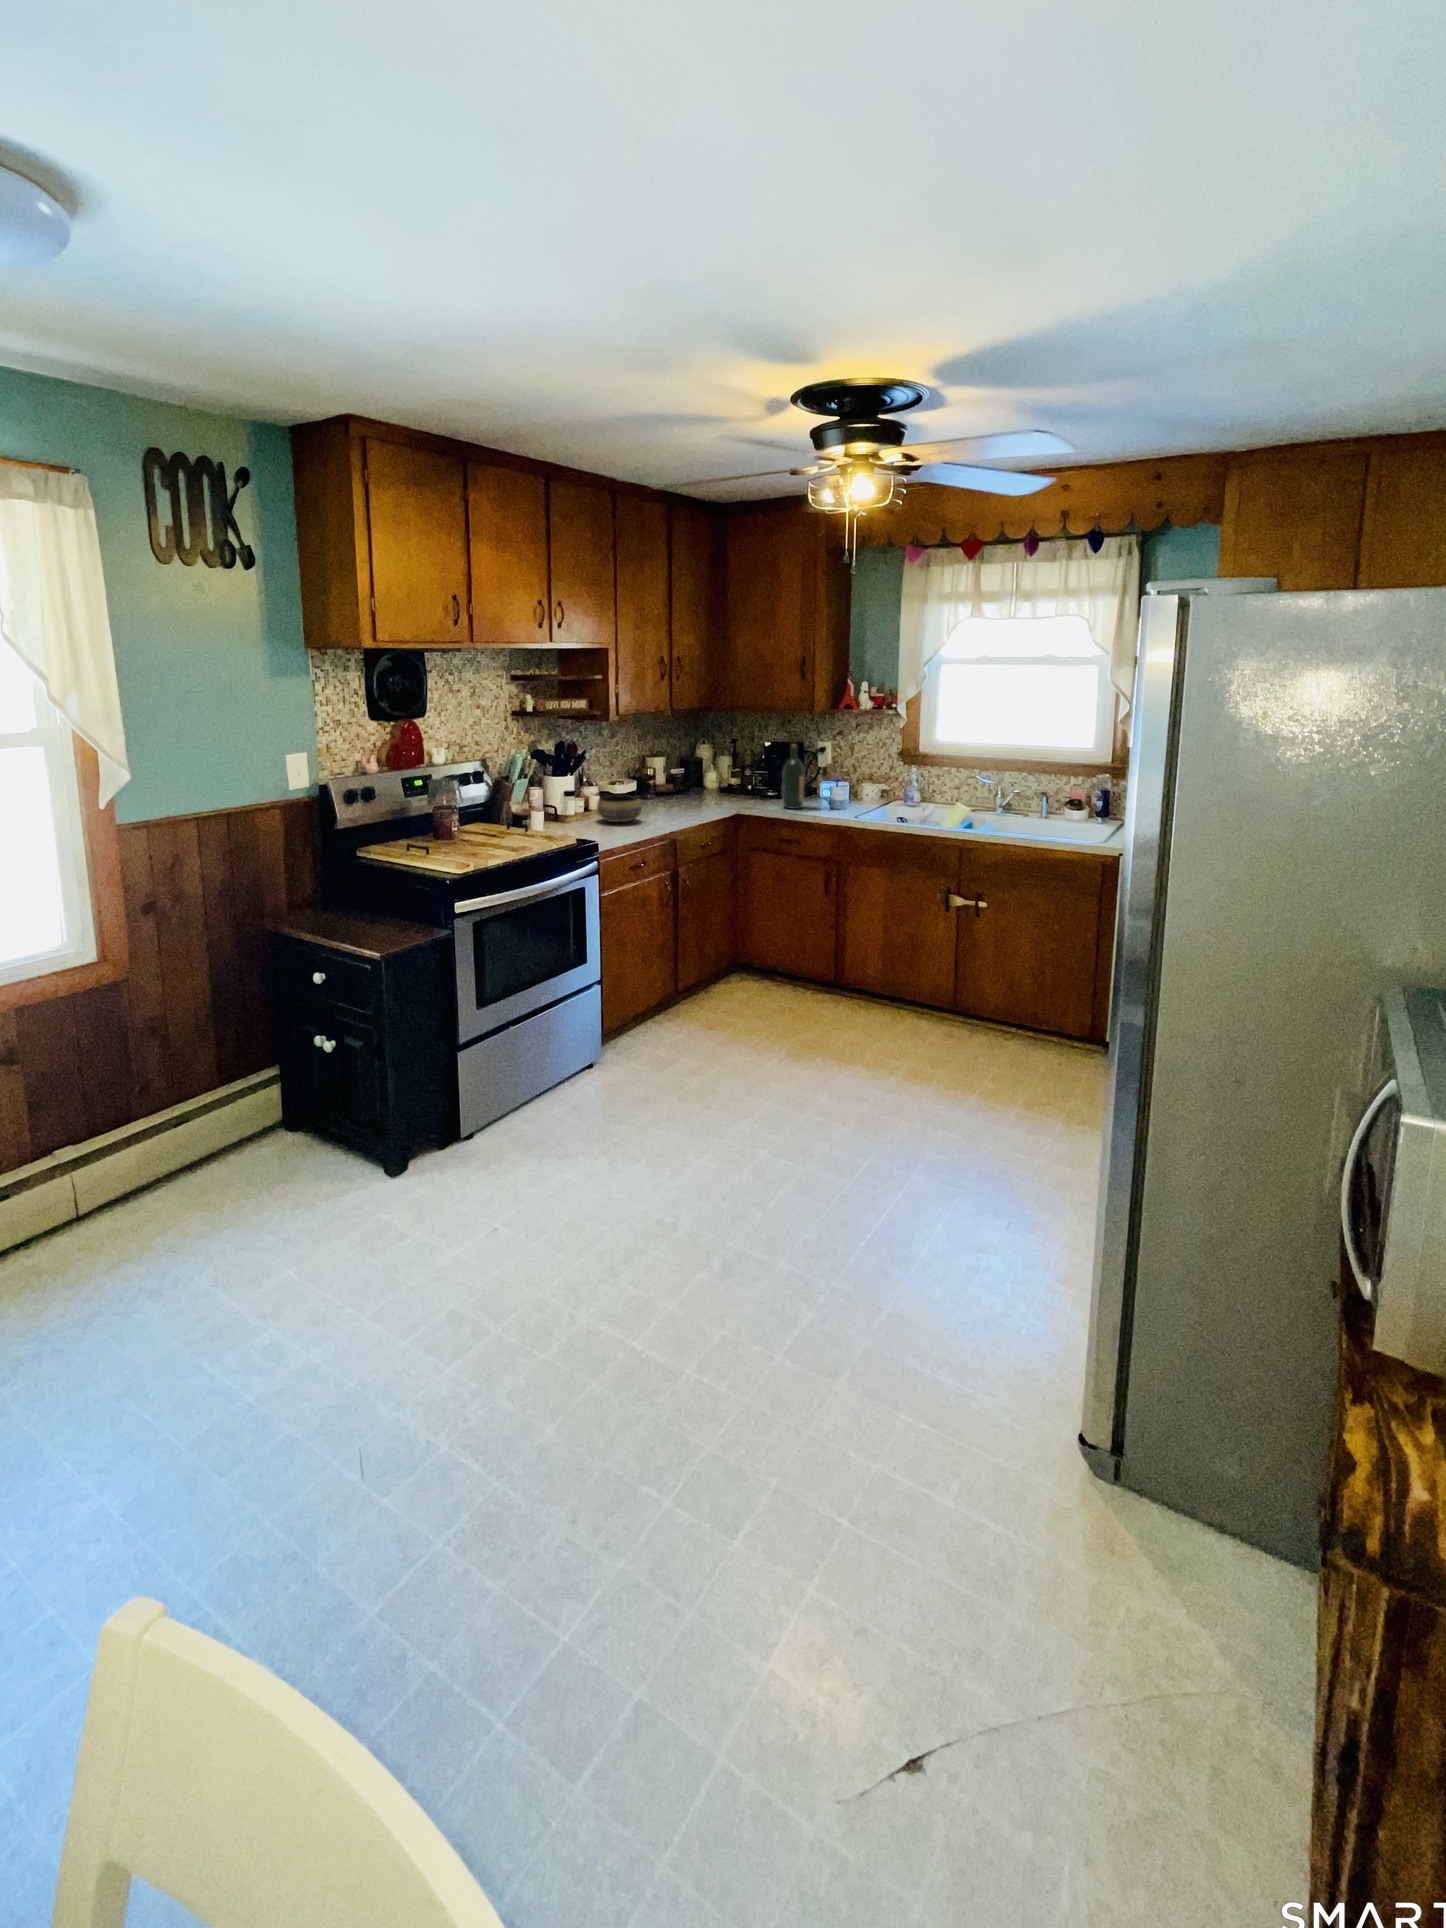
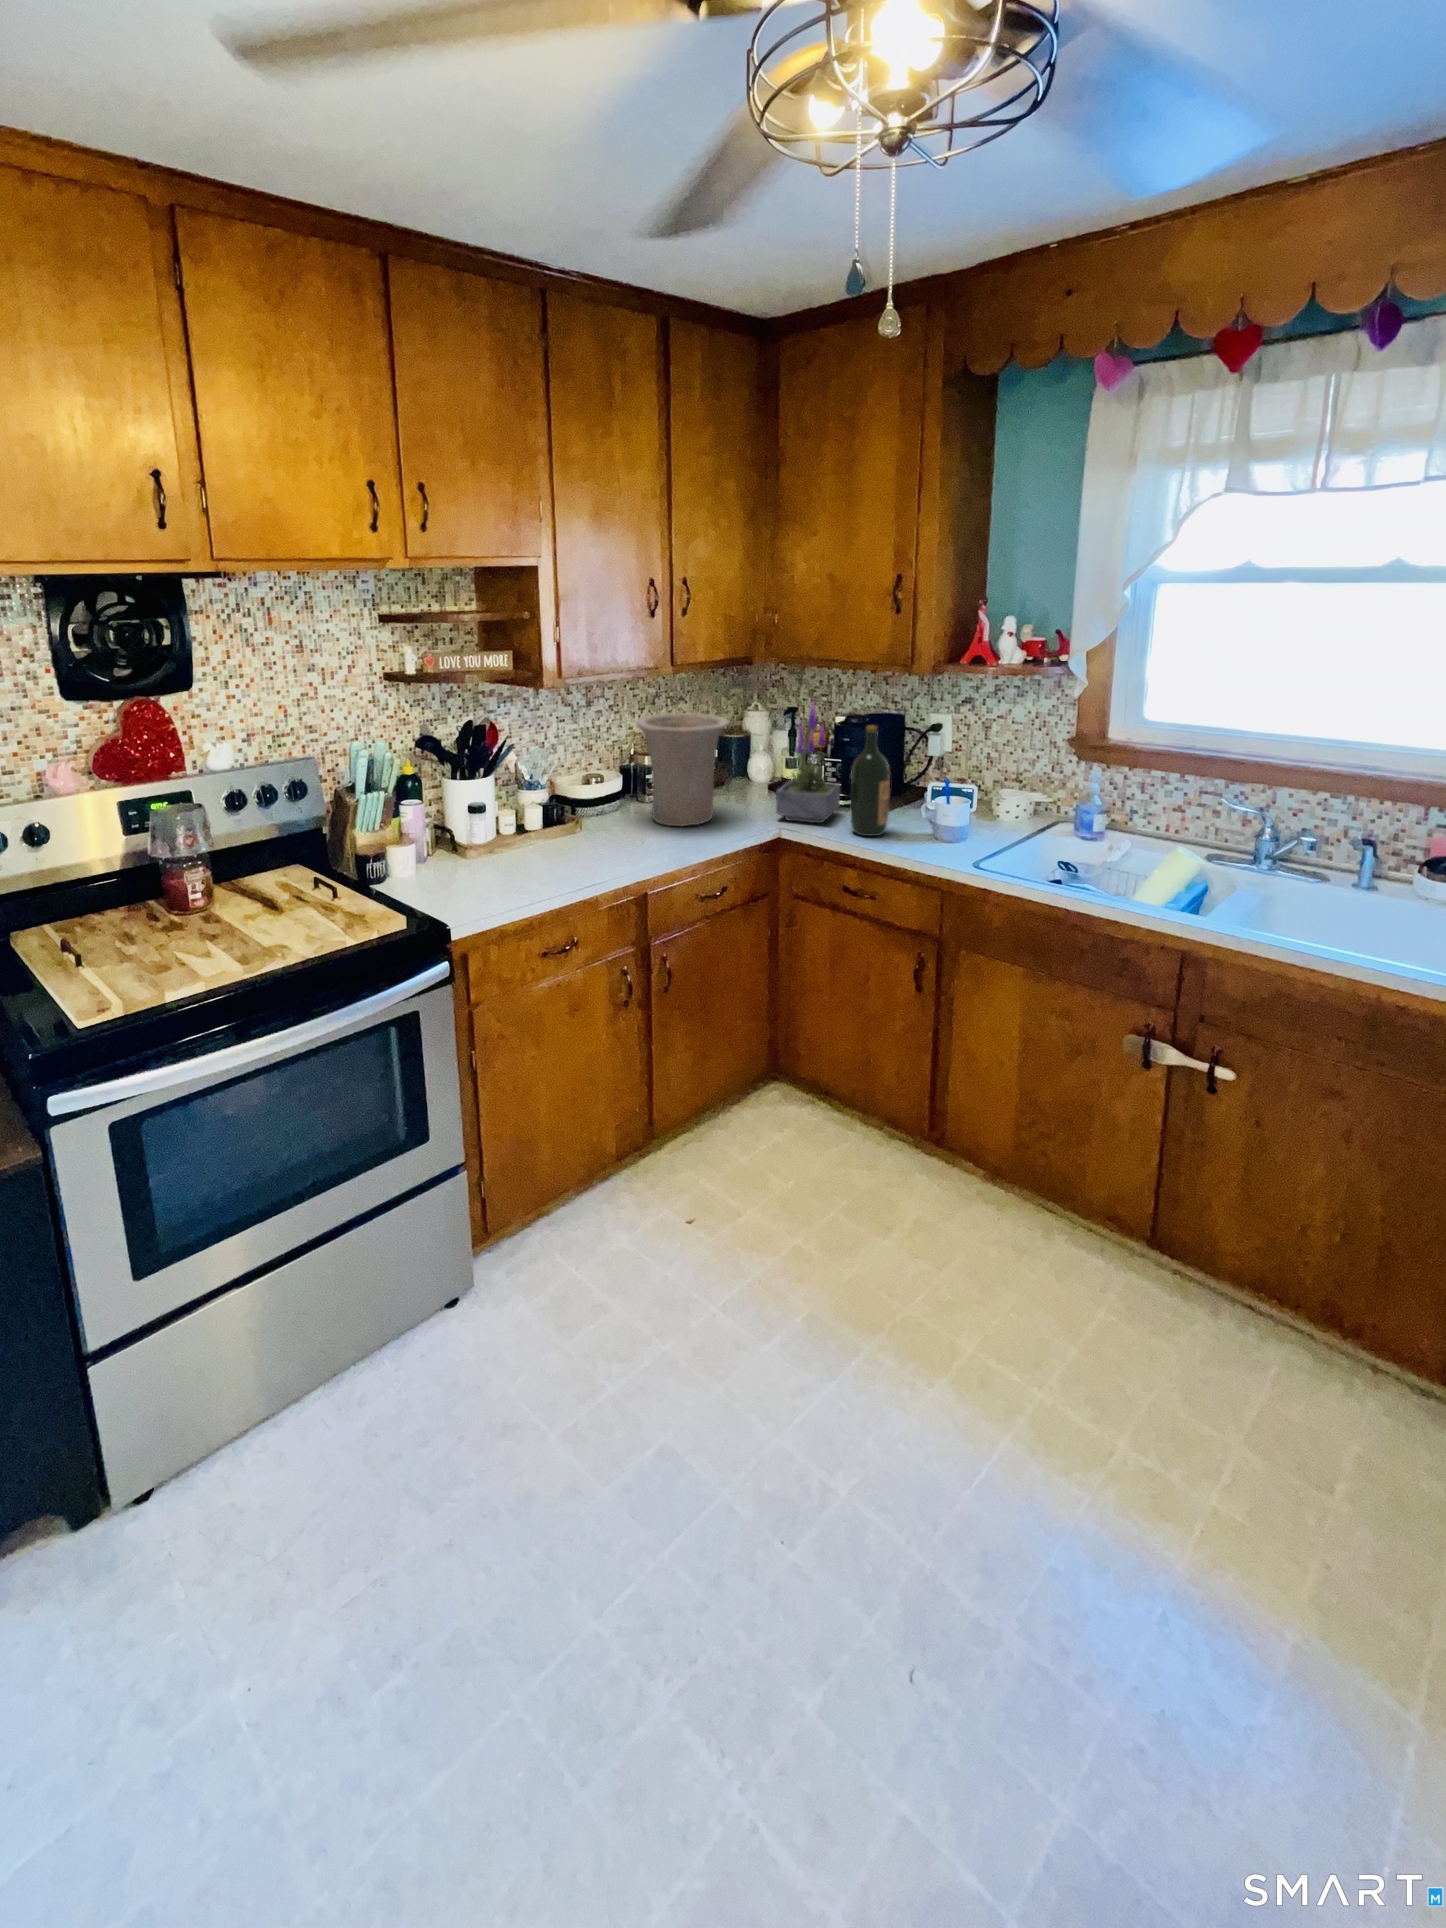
potted plant: none [737,730,772,804] -> present [776,703,840,823]
vase: none [653,740,710,807] -> present [636,713,730,826]
bowl: present [597,795,642,822] -> none [510,813,586,864]

